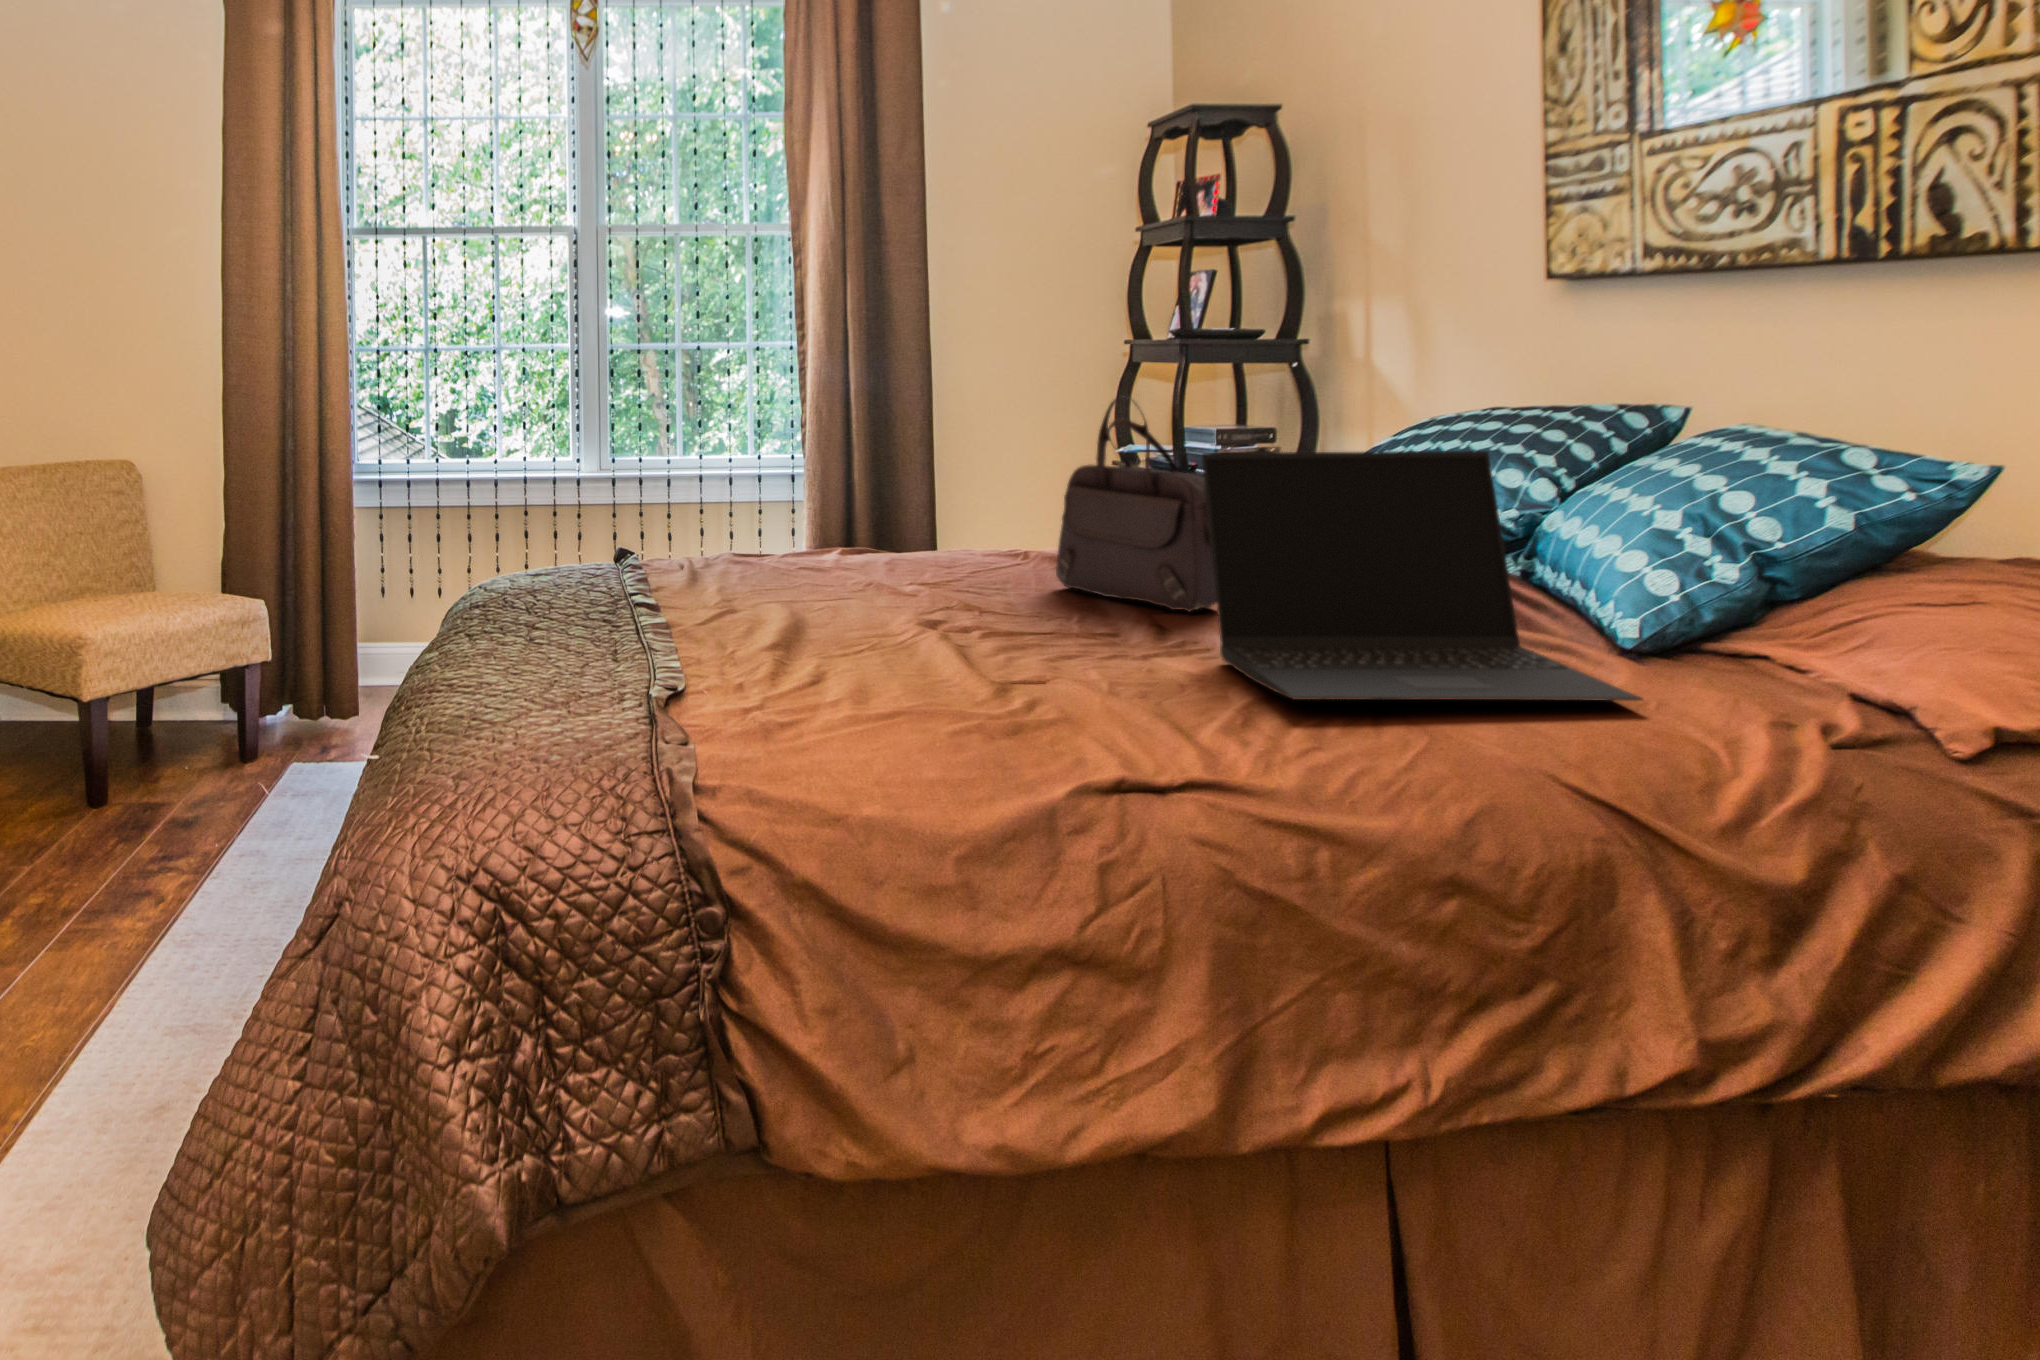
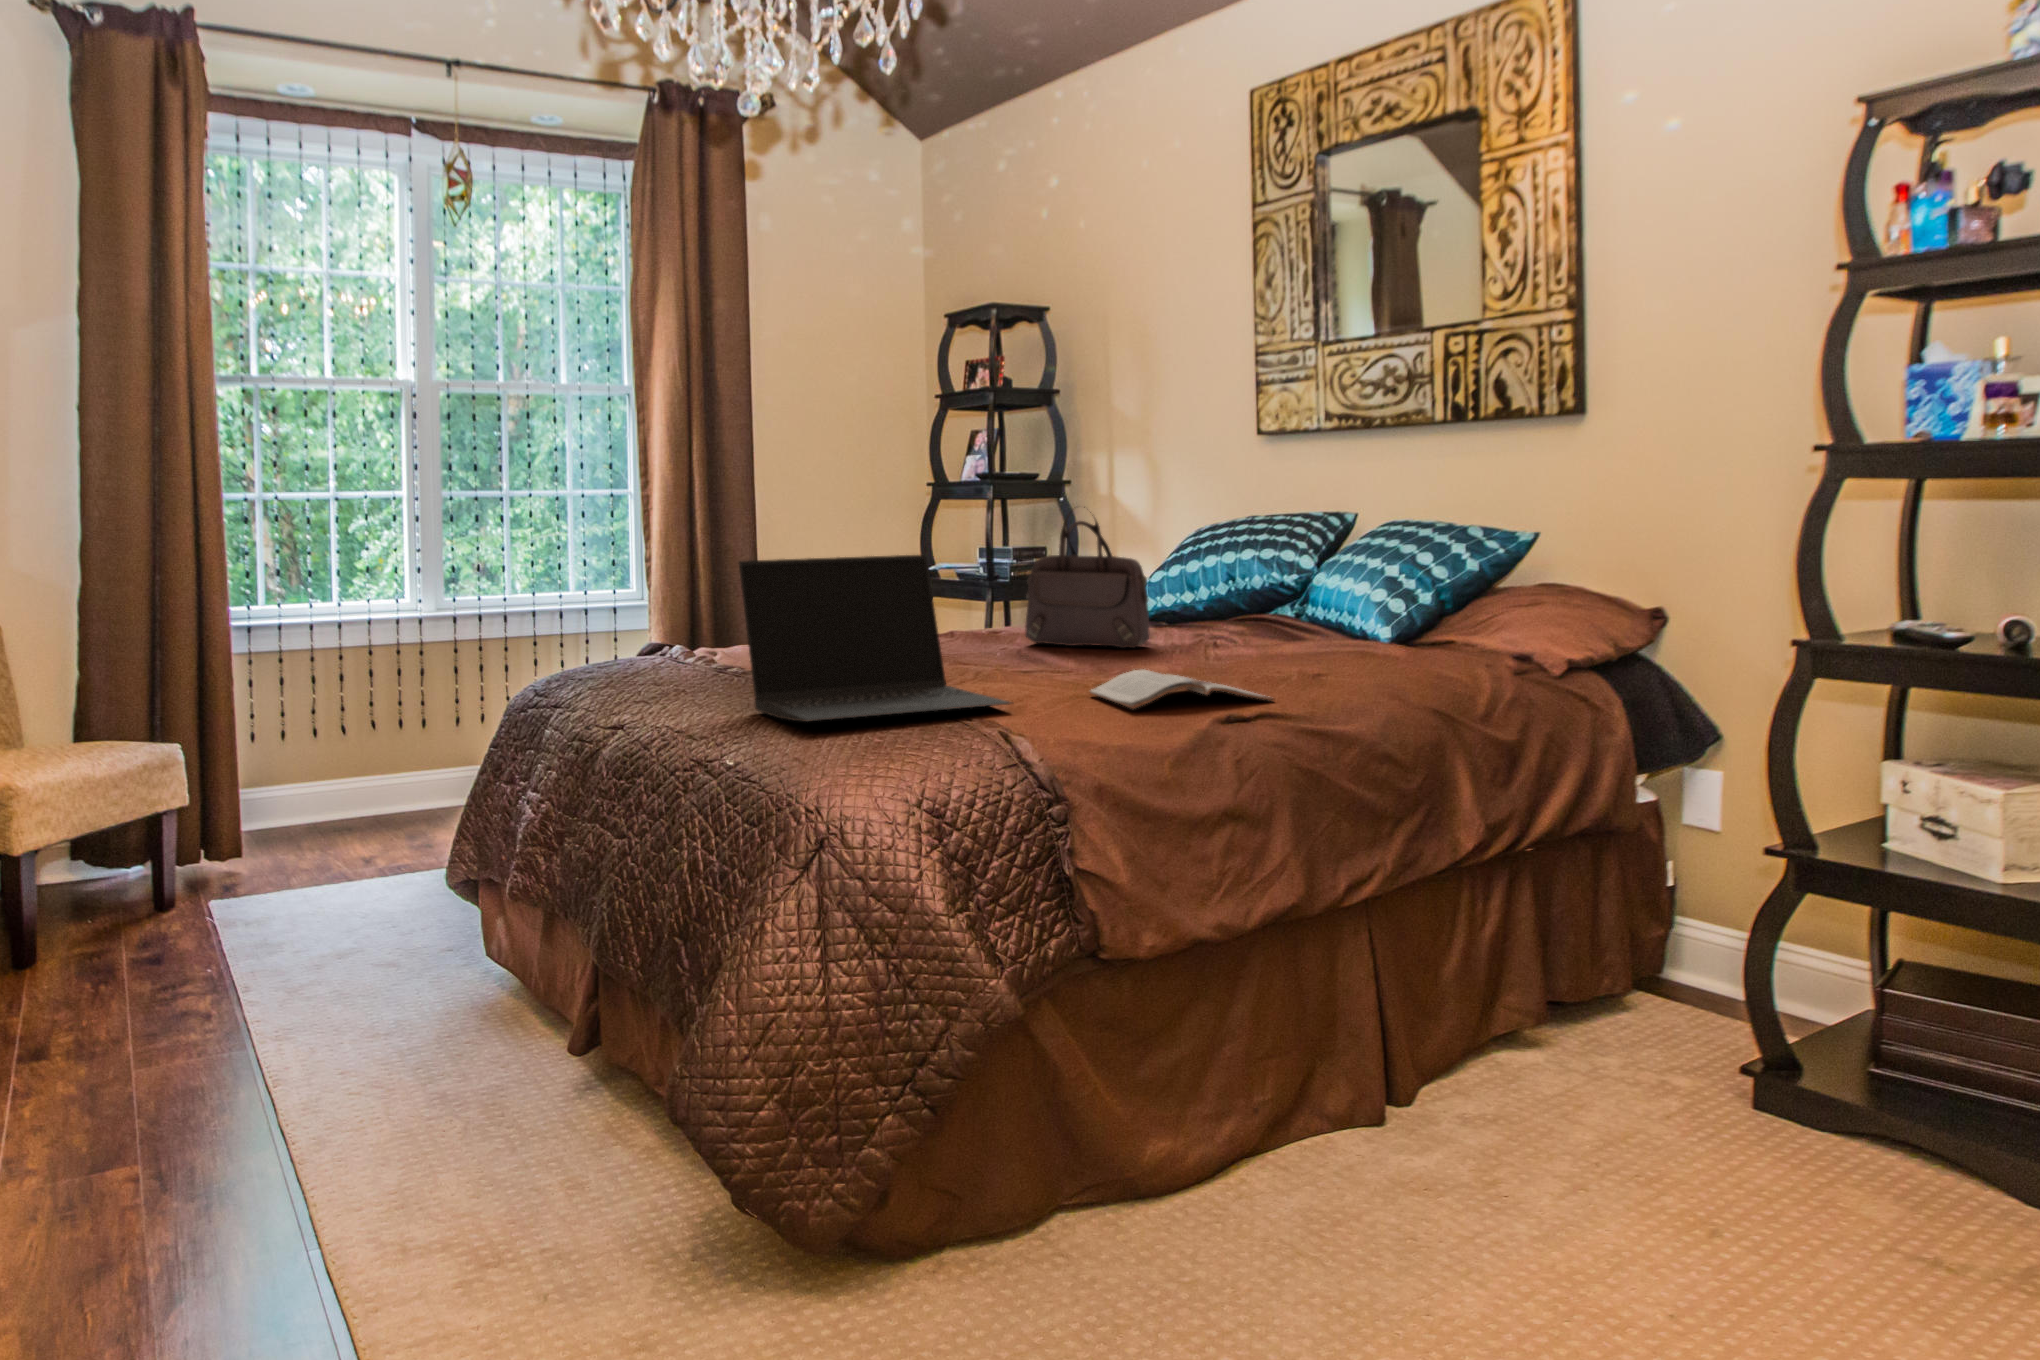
laptop: present [1202,451,1642,701] -> present [738,555,1012,722]
magazine: none [935,678,1205,774] -> present [1090,669,1274,709]

